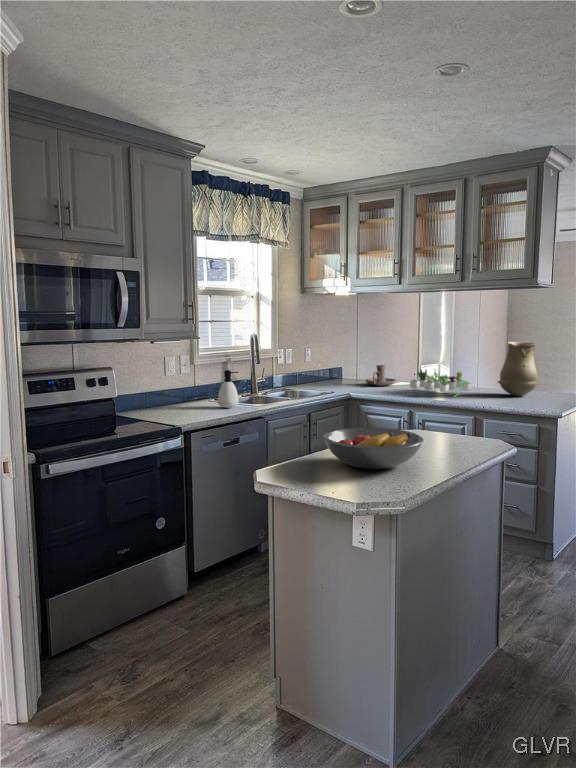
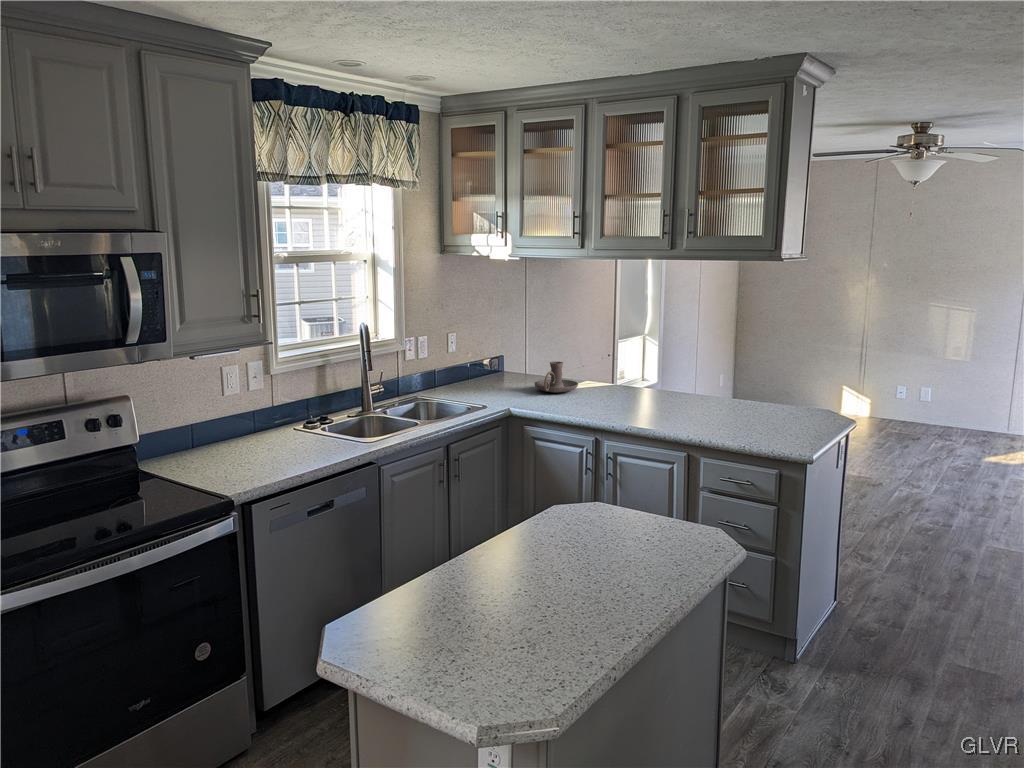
vase: present [498,342,539,396] -> none [721,337,779,417]
succulent plant: present [410,369,472,397] -> none [589,372,685,420]
soap dispenser: present [218,370,238,408] -> none [304,393,335,450]
fruit bowl: present [323,427,424,469] -> none [436,538,598,626]

